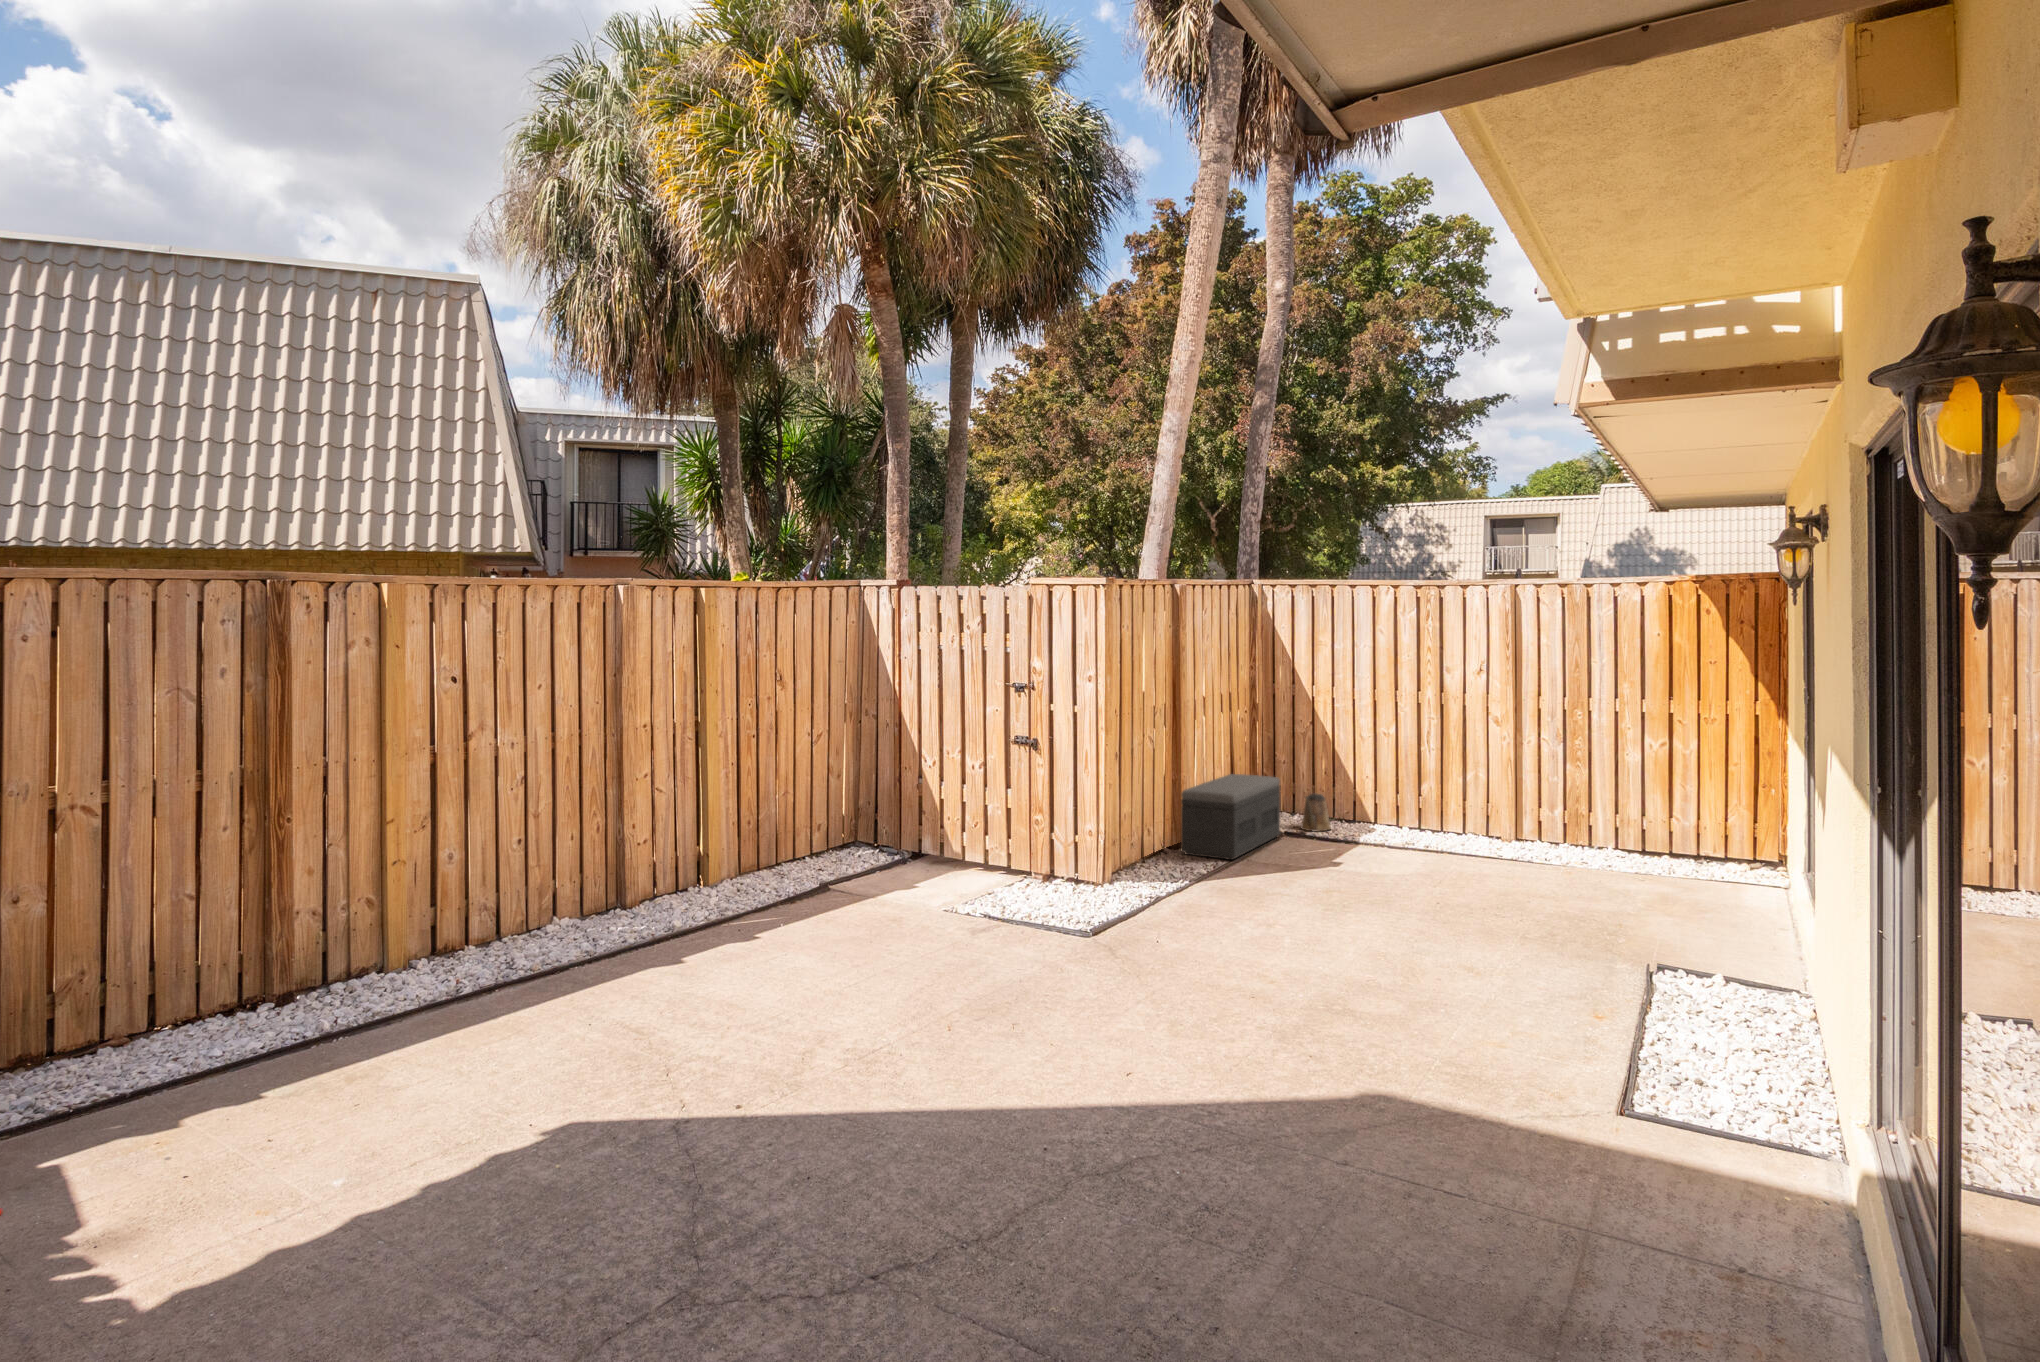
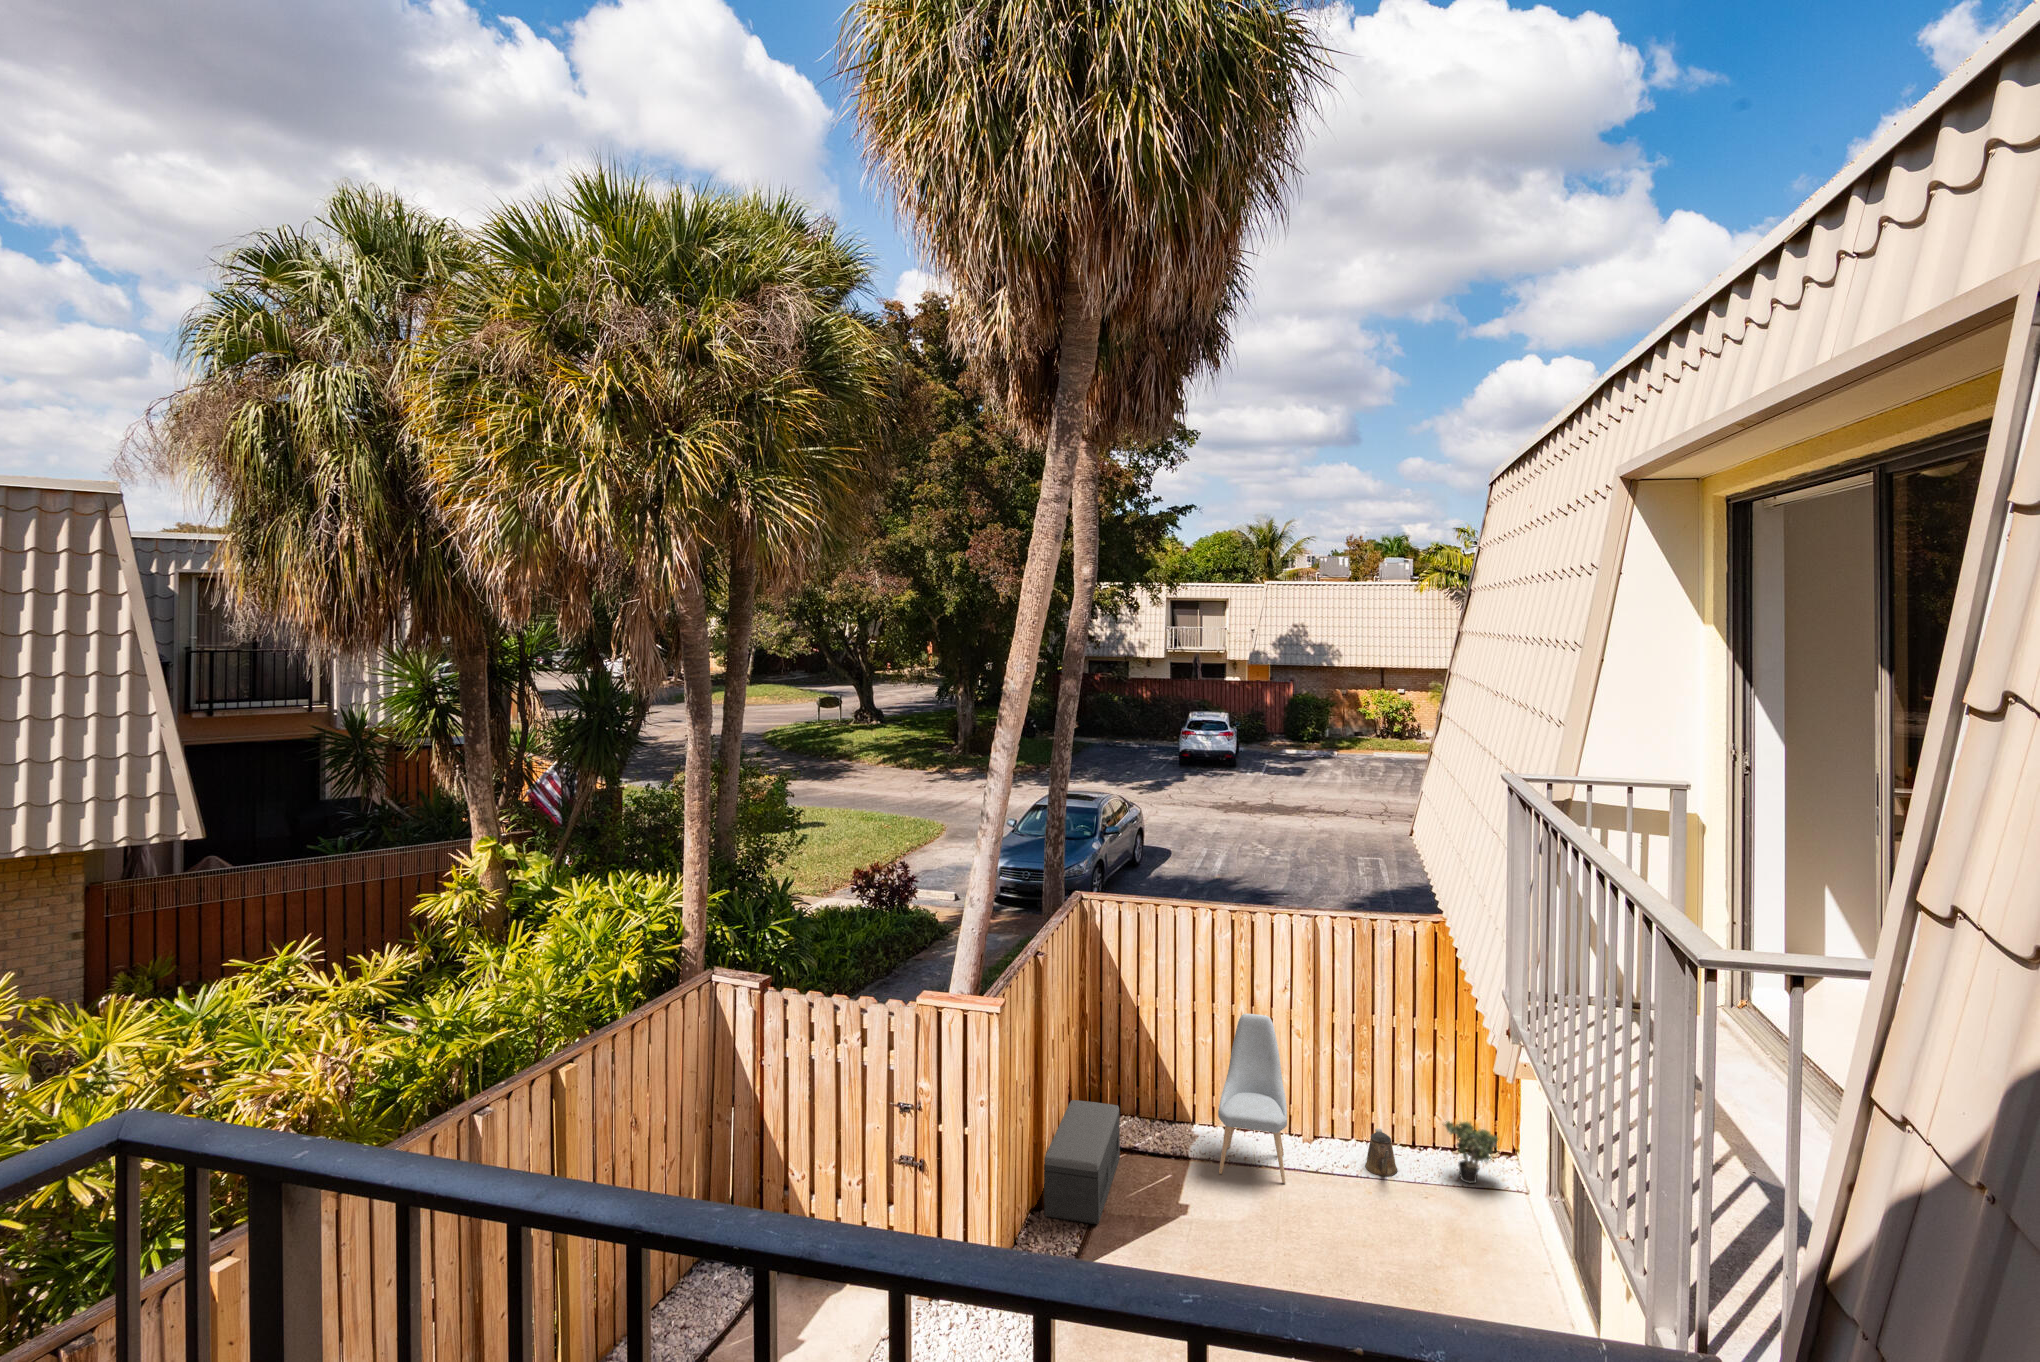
chair: none [1386,697,1468,857] -> present [1218,1014,1287,1183]
watering can: present [1301,794,1331,832] -> present [1365,1129,1397,1176]
potted plant: none [1656,800,1726,871] -> present [1445,1121,1498,1183]

